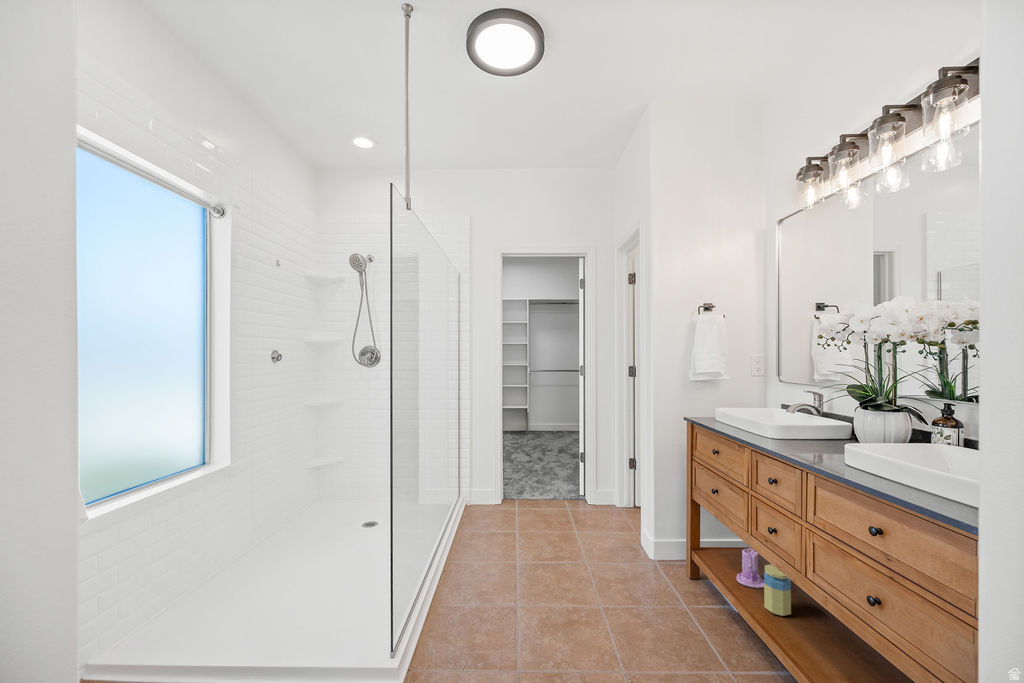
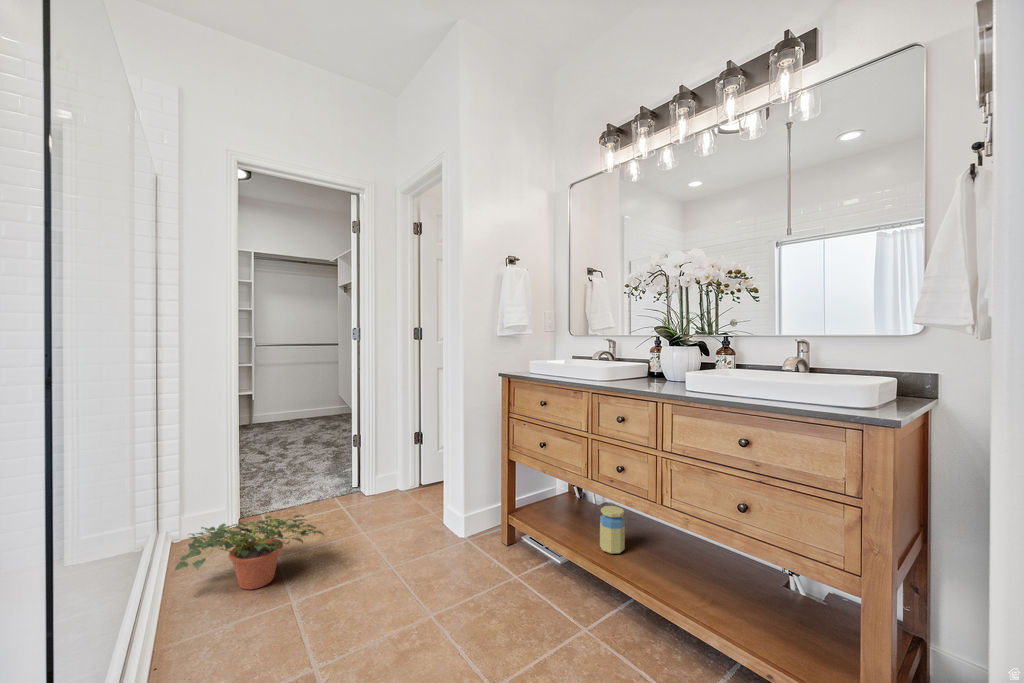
potted plant: none [452,505,538,555] -> present [175,515,324,590]
candle: present [737,548,764,588] -> none [564,494,591,535]

